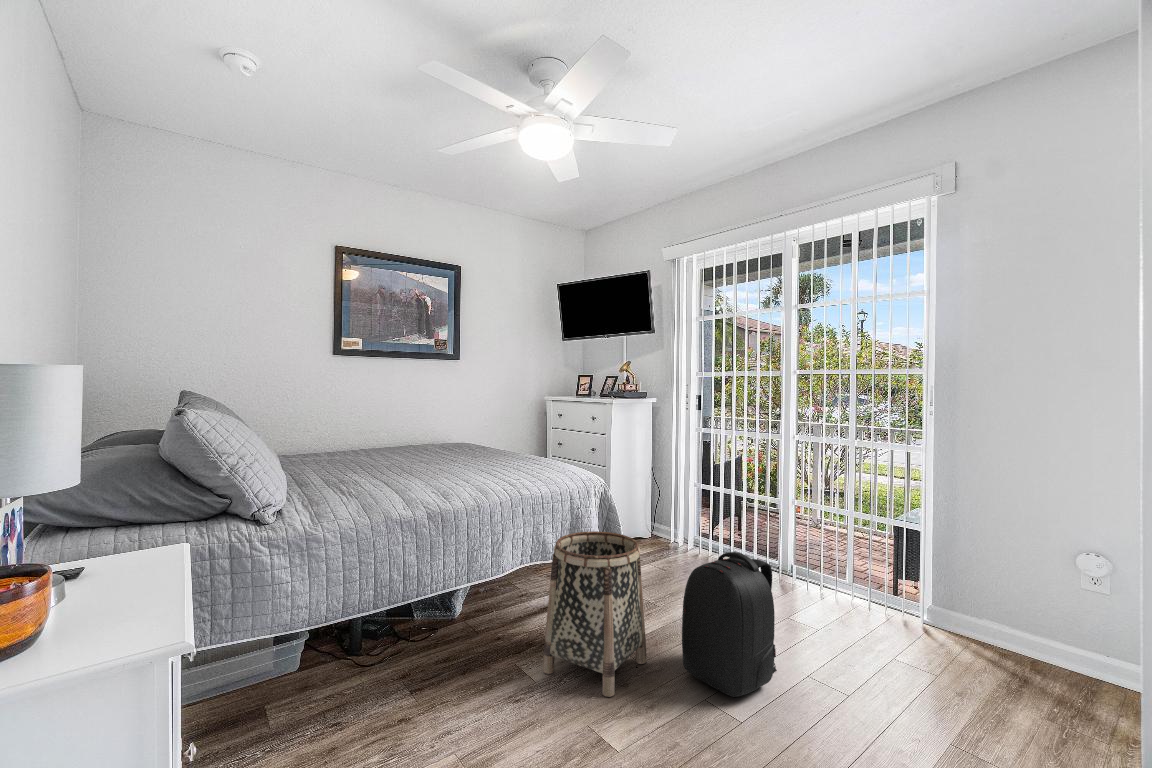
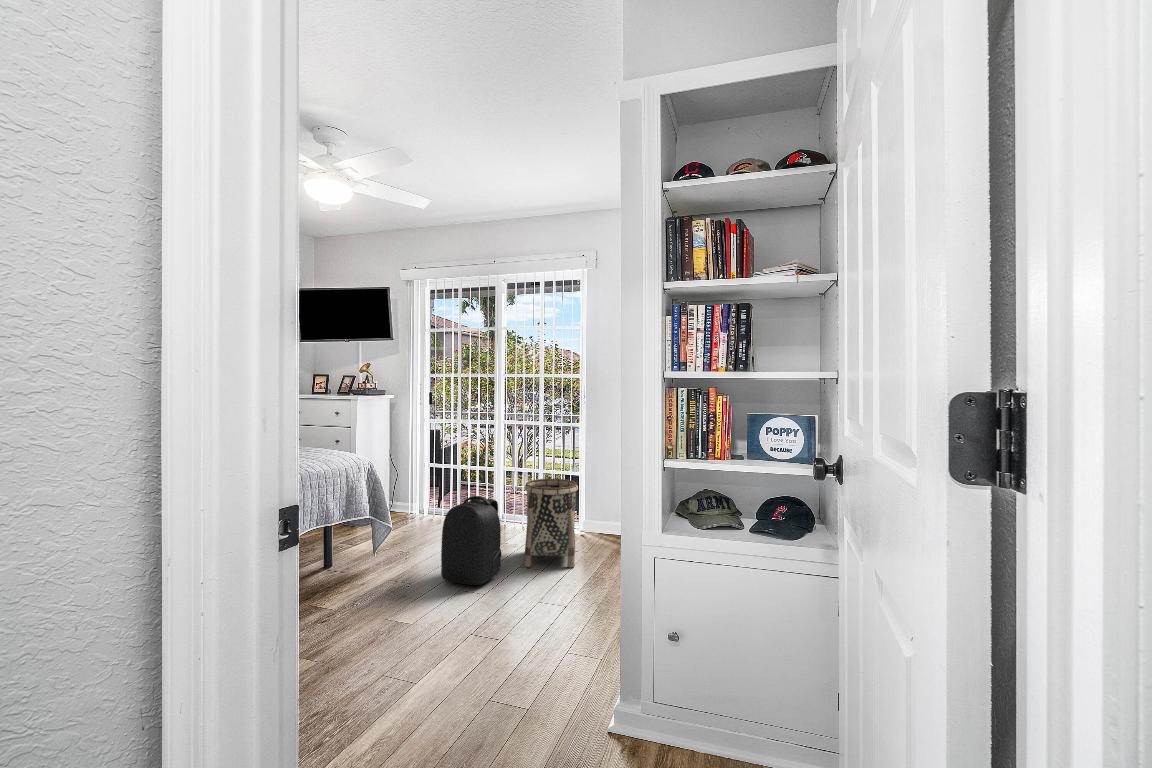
basket: present [543,531,646,697] -> present [524,479,578,567]

